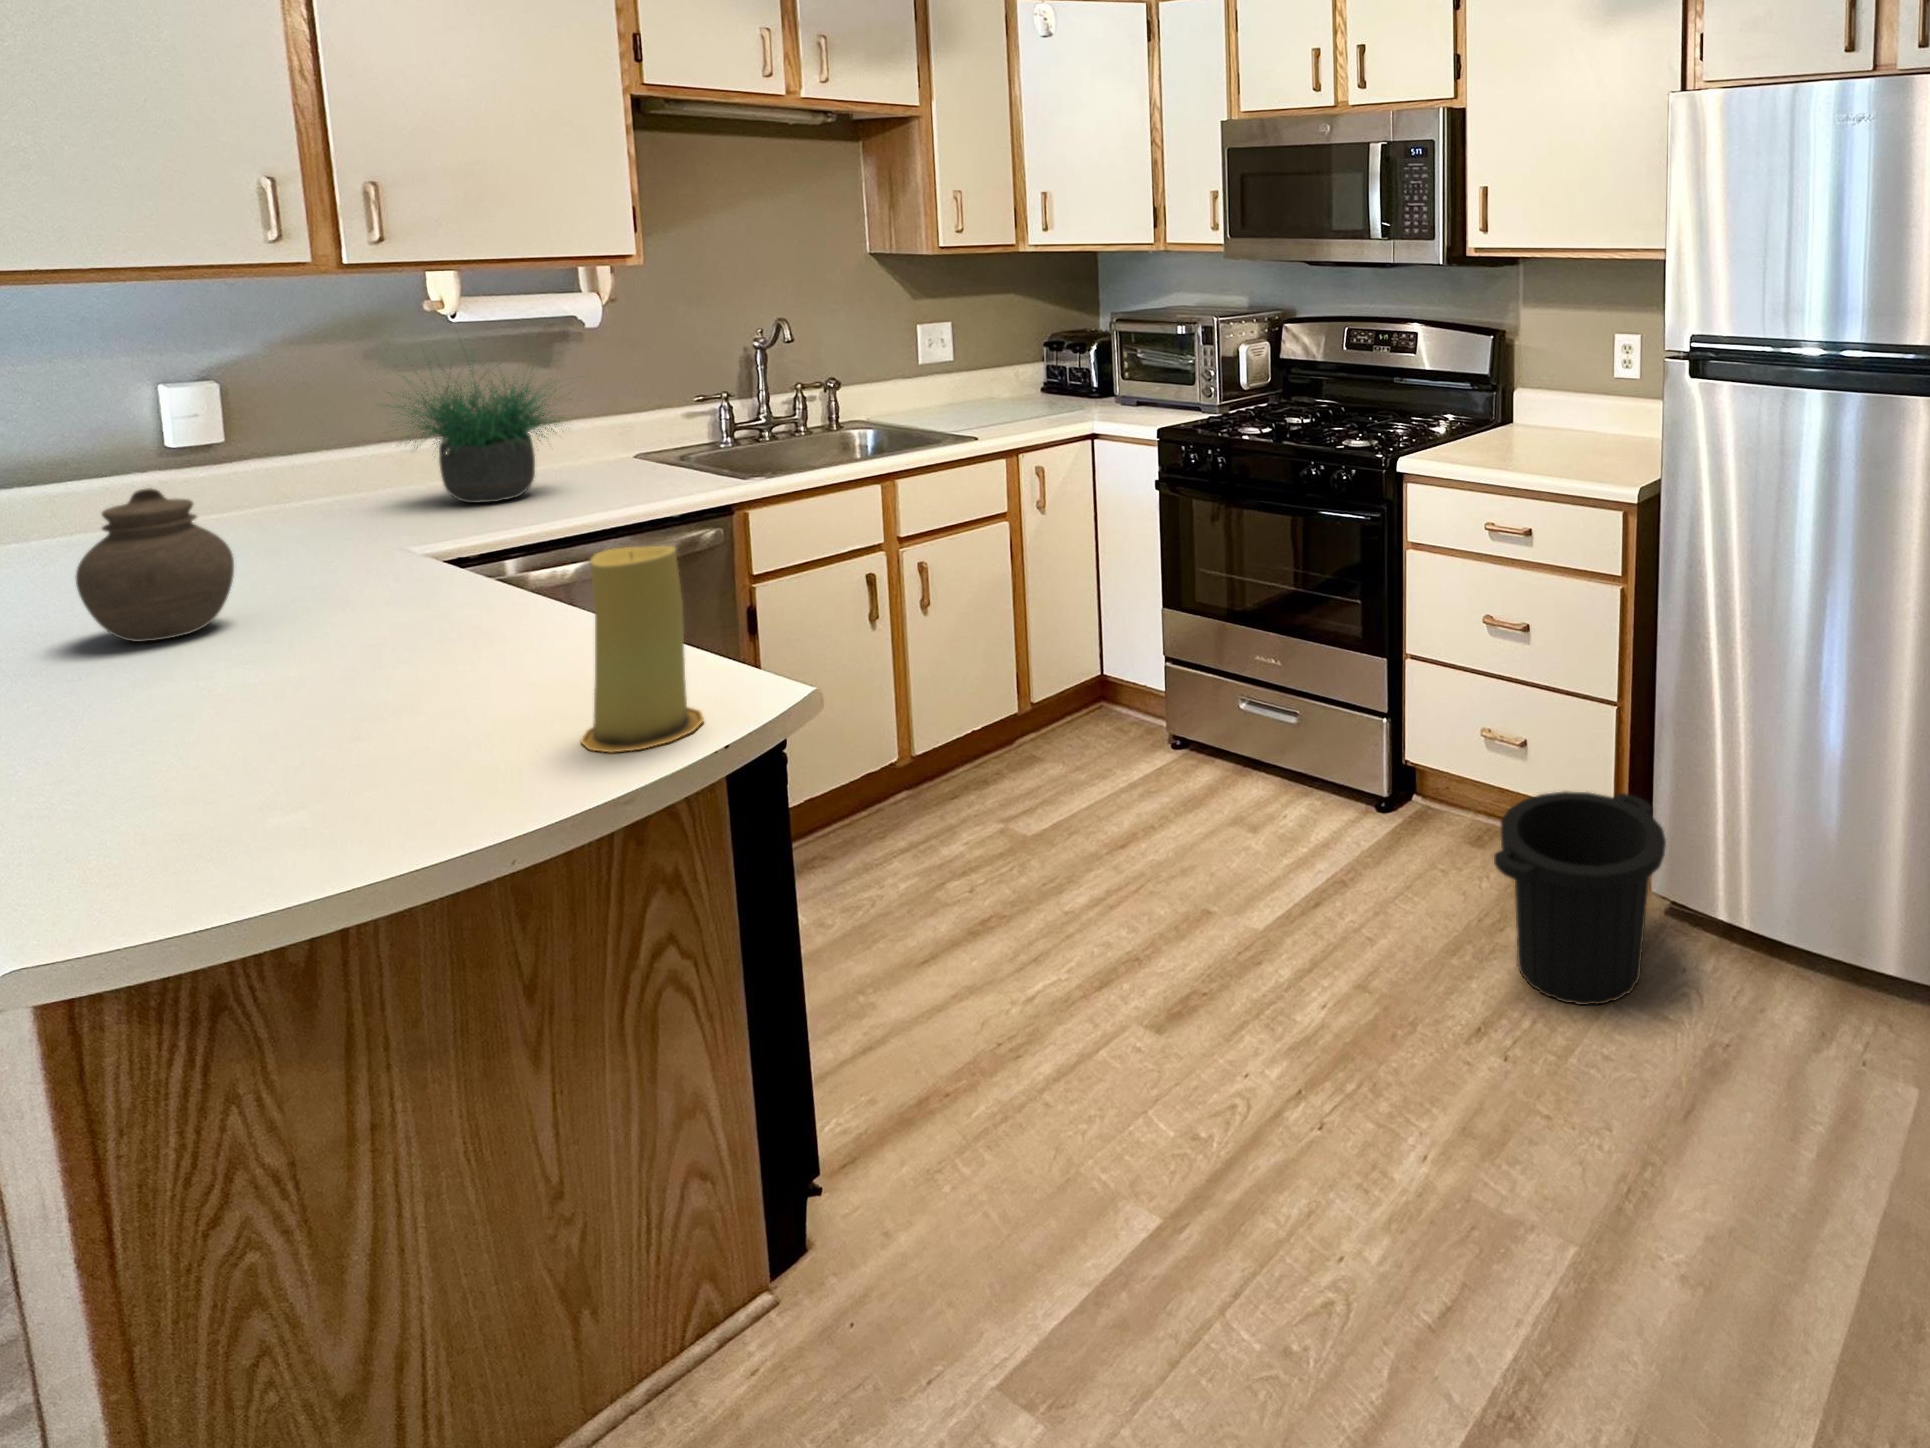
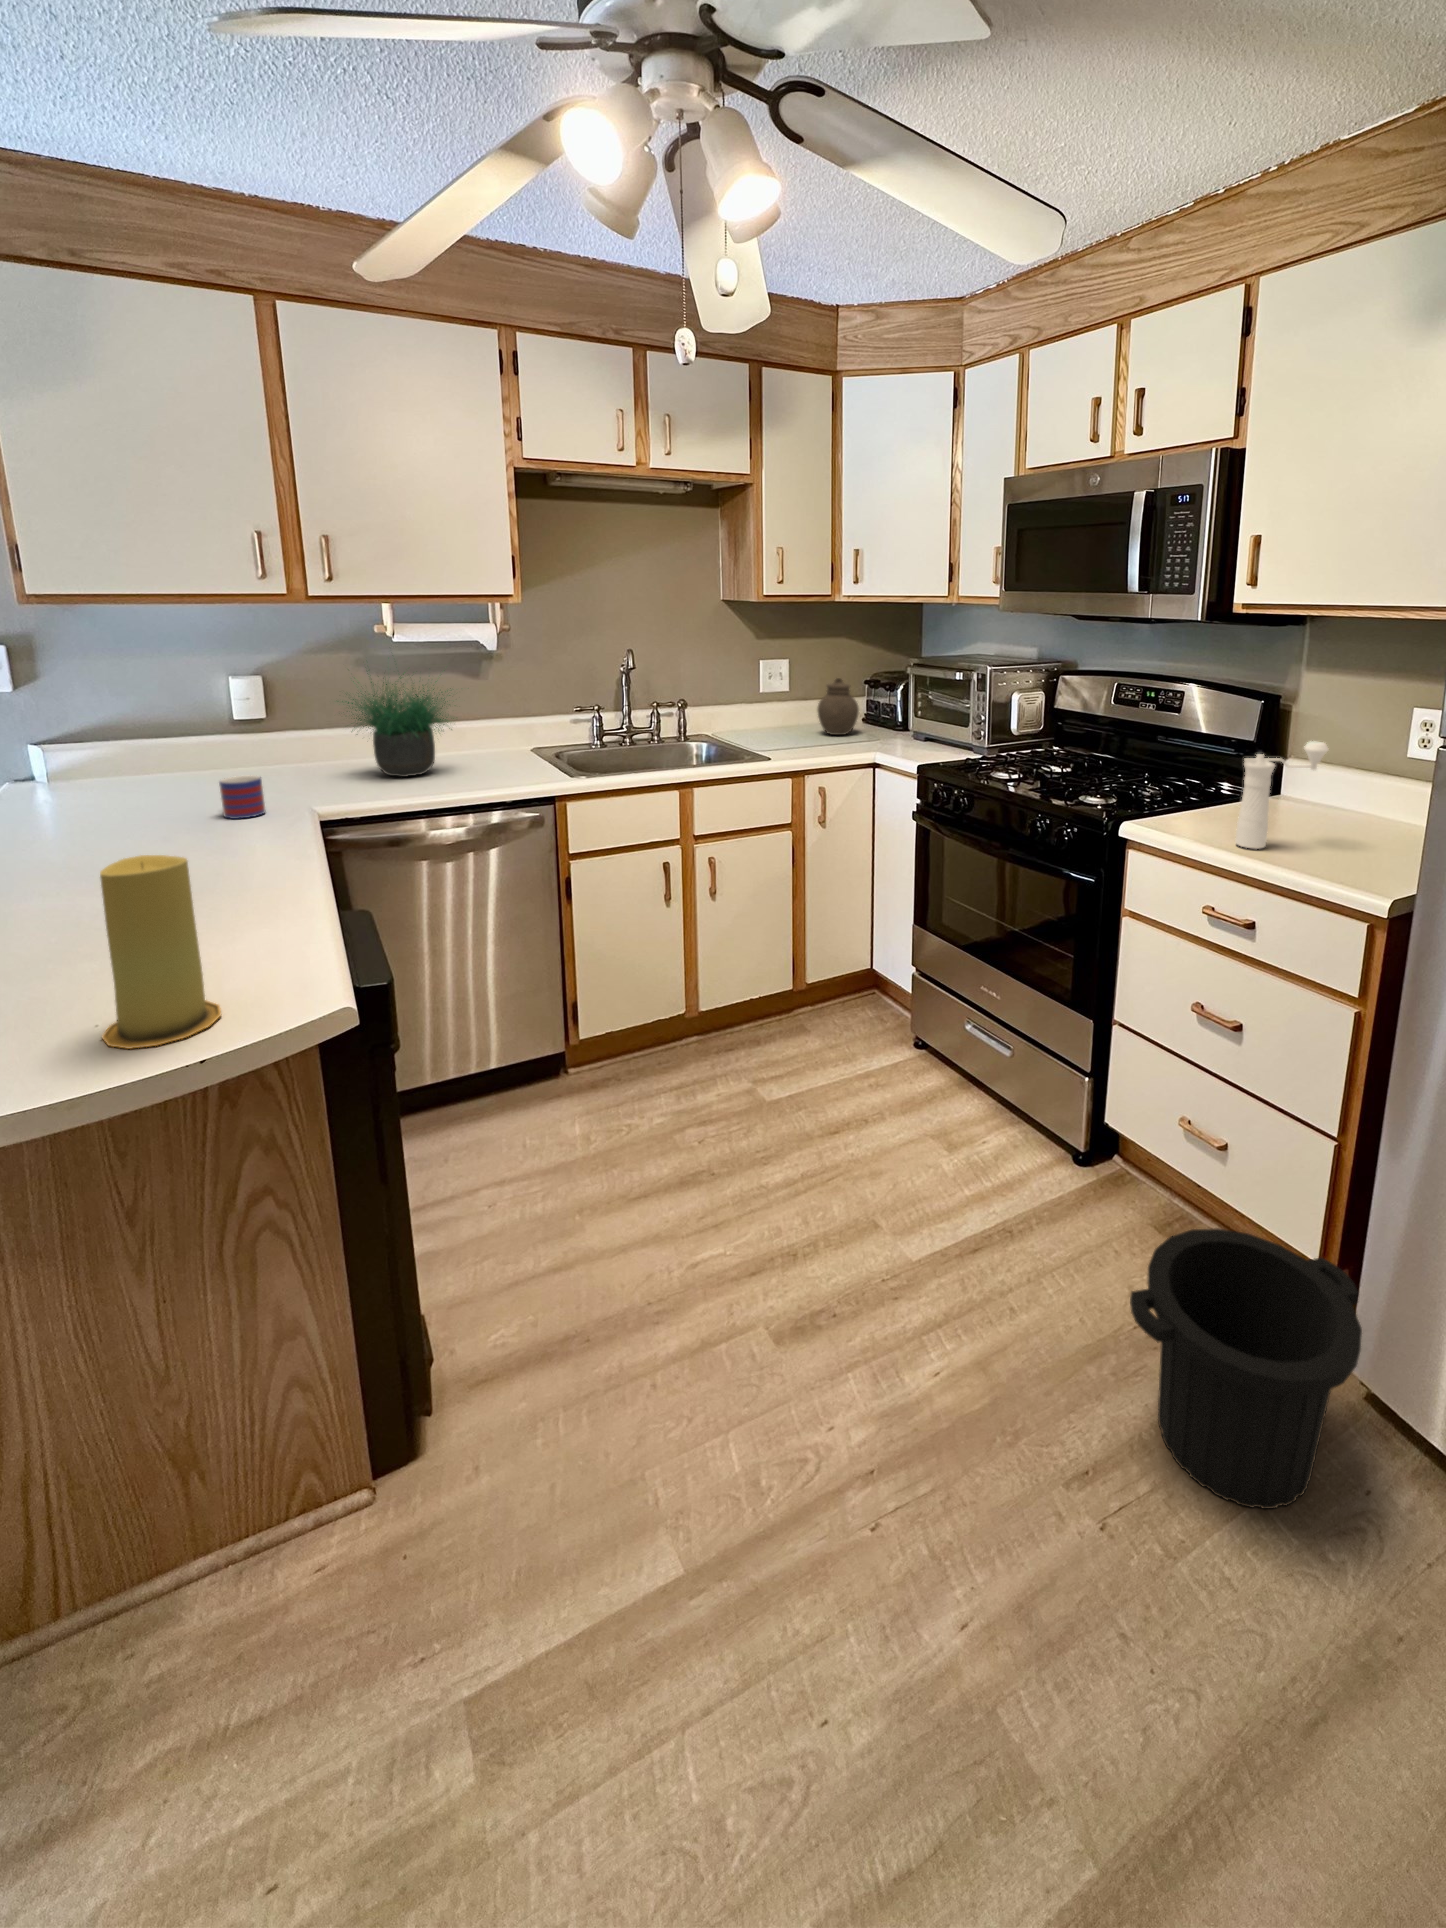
pepper mill: none [1501,367,1565,465] -> present [1235,742,1328,849]
jar: present [76,488,234,642] -> present [817,678,859,735]
mug: none [272,511,351,572] -> present [219,775,266,819]

